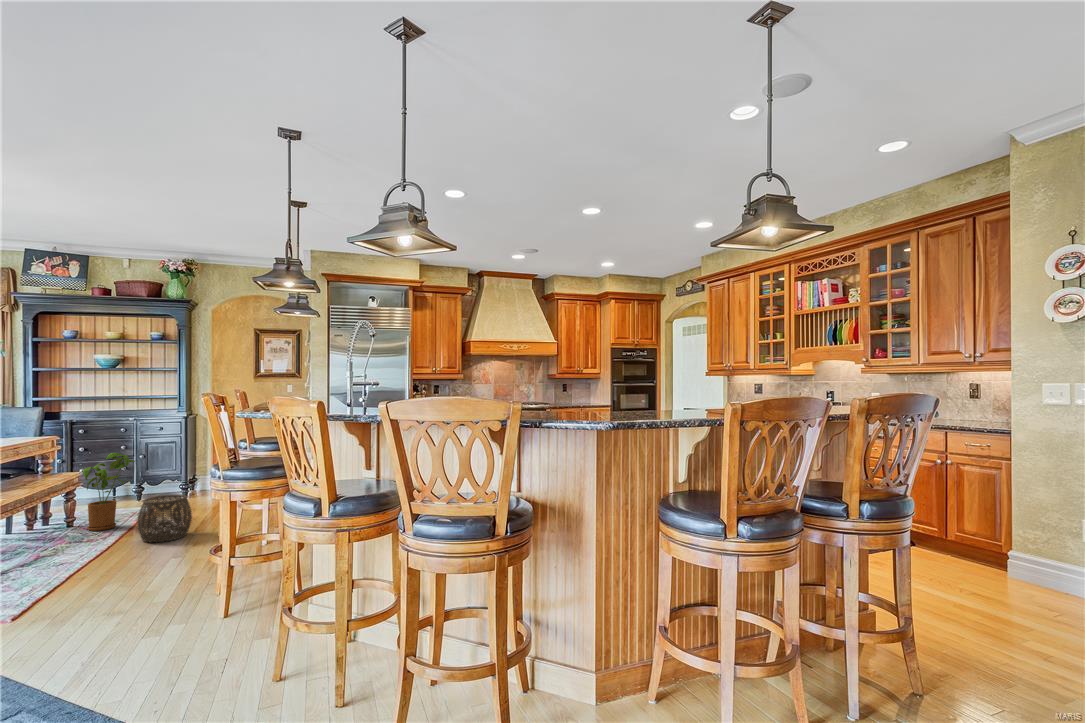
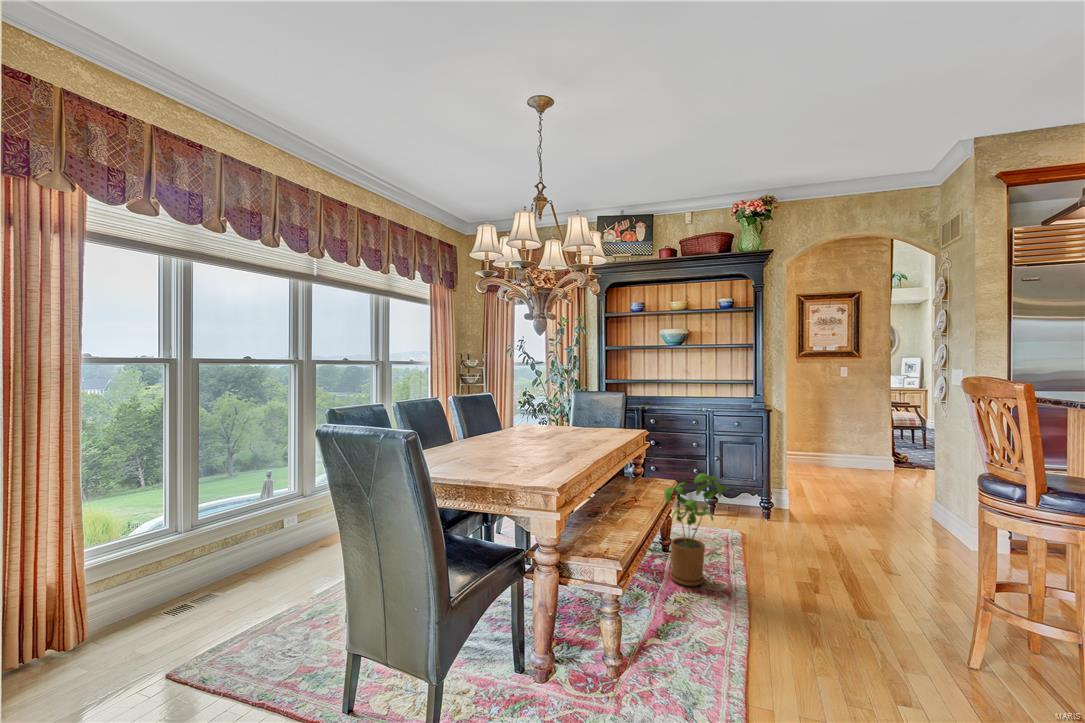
woven basket: present [137,494,192,543] -> none [752,571,845,676]

